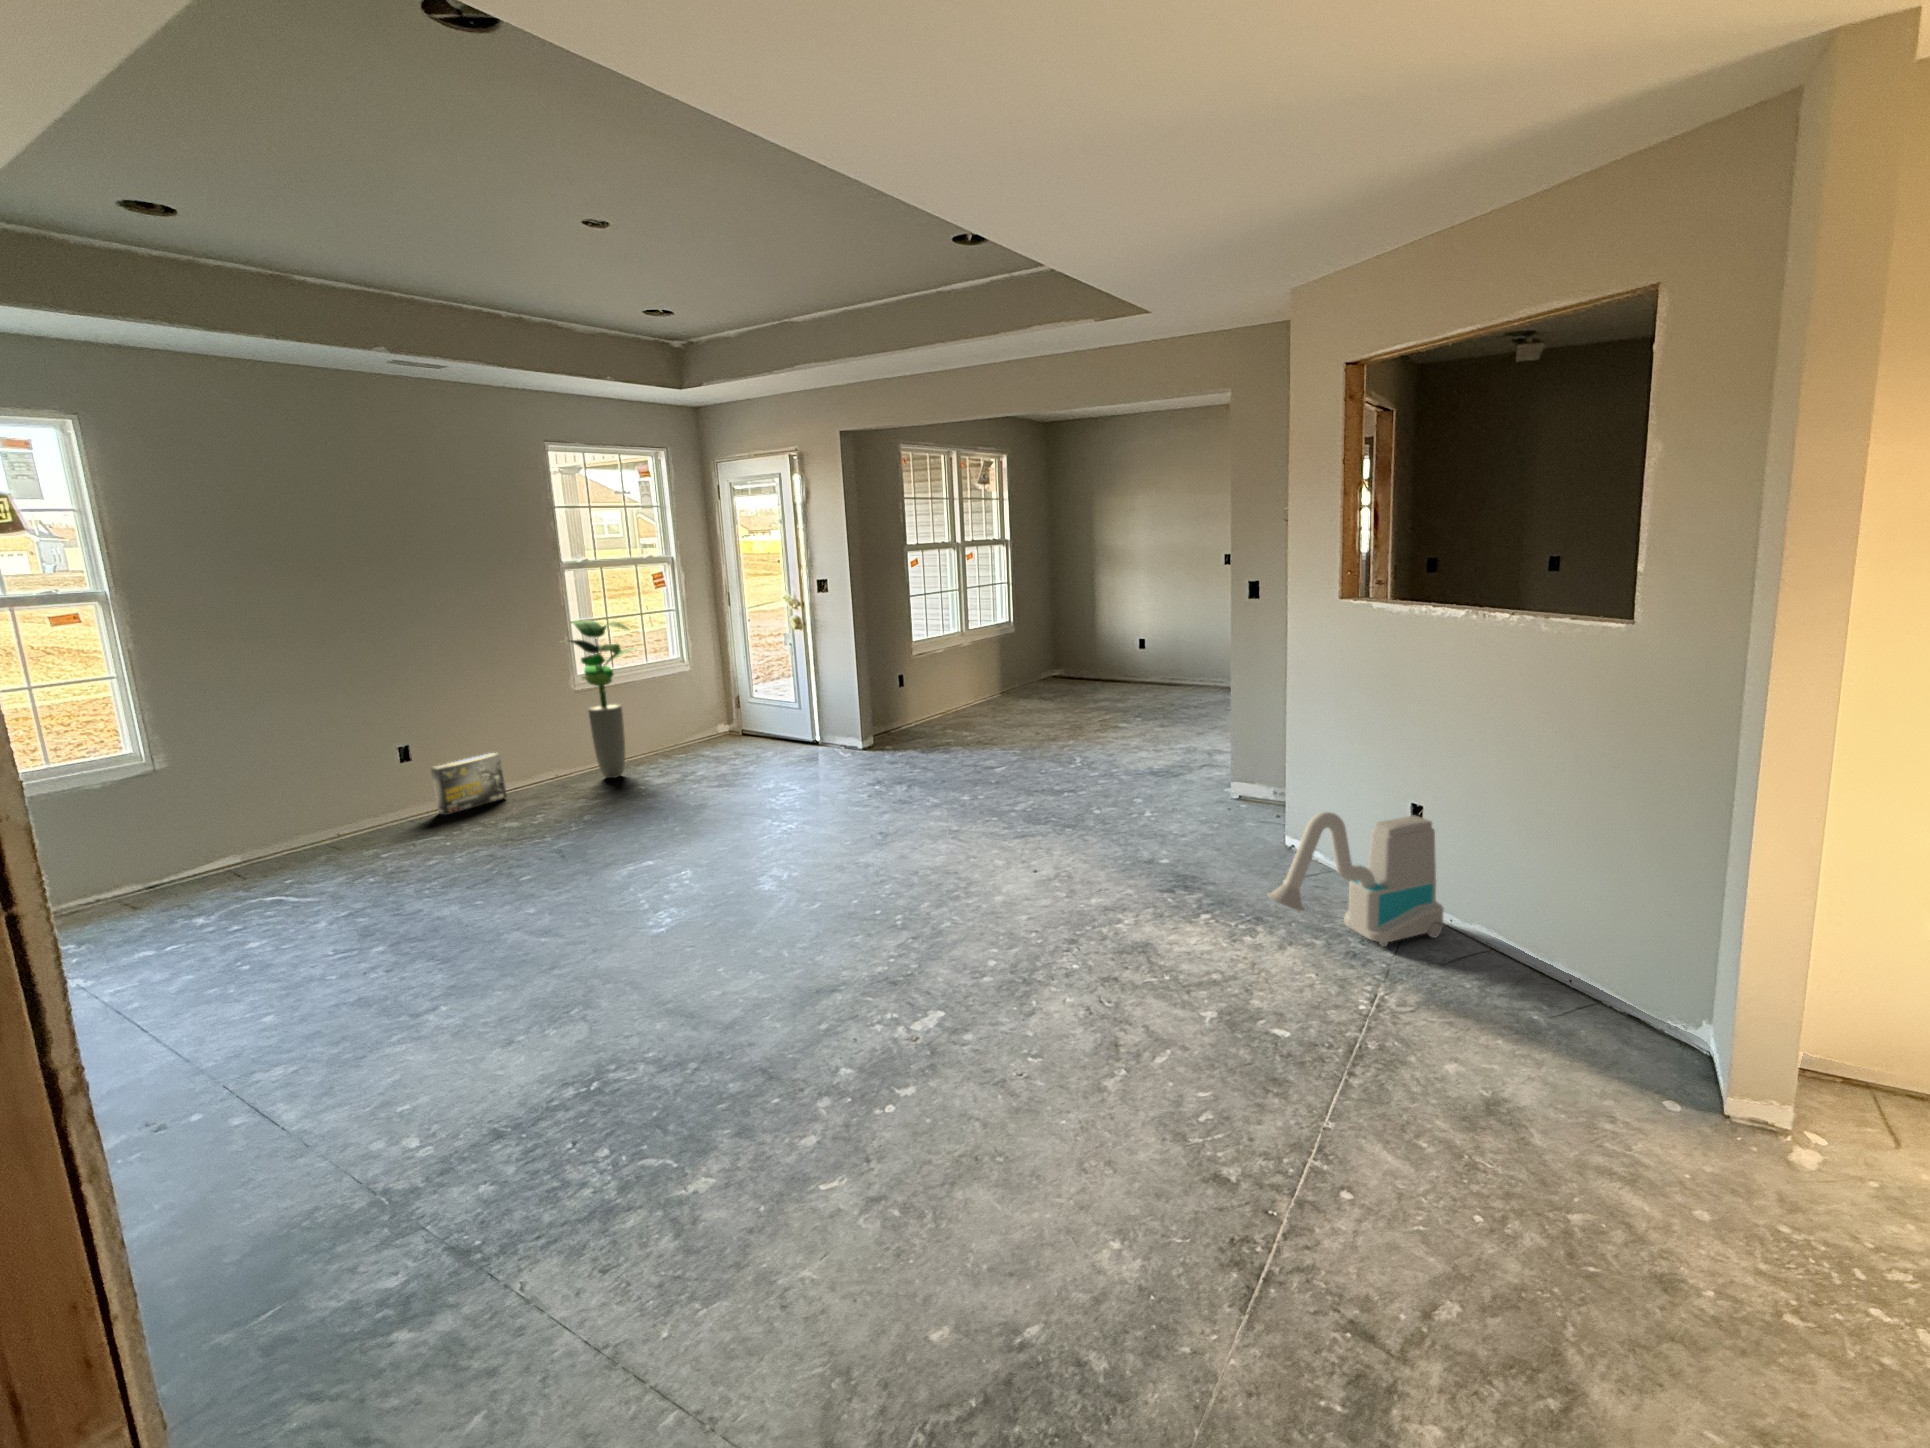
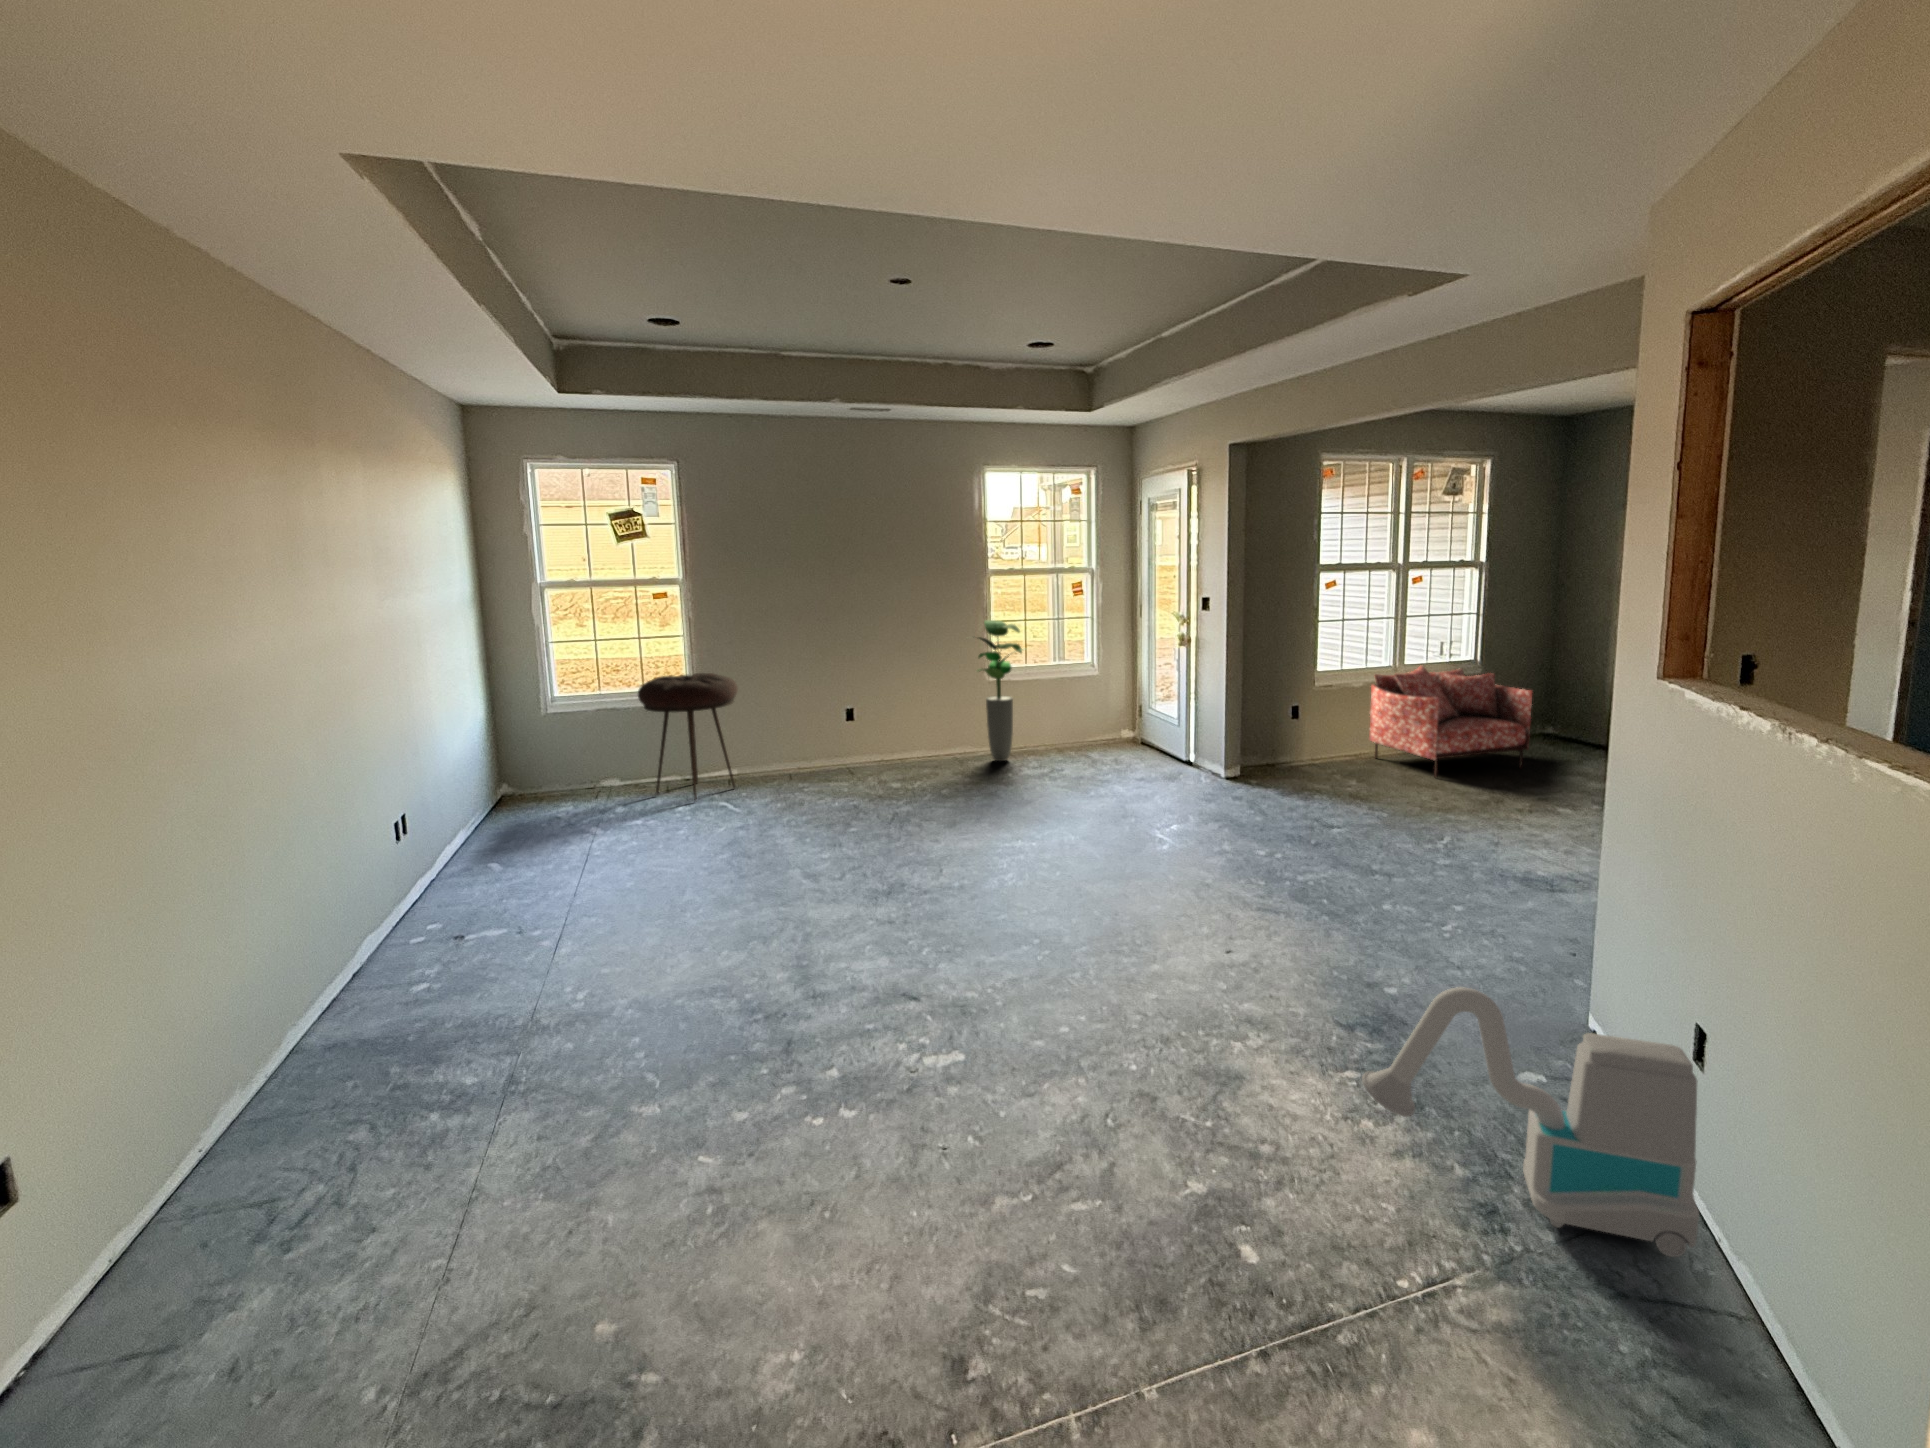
armchair: none [952,629,1069,719] -> present [1370,666,1533,778]
stool: none [65,725,264,921] -> present [638,673,738,801]
box: present [431,753,507,815] -> none [865,723,917,767]

